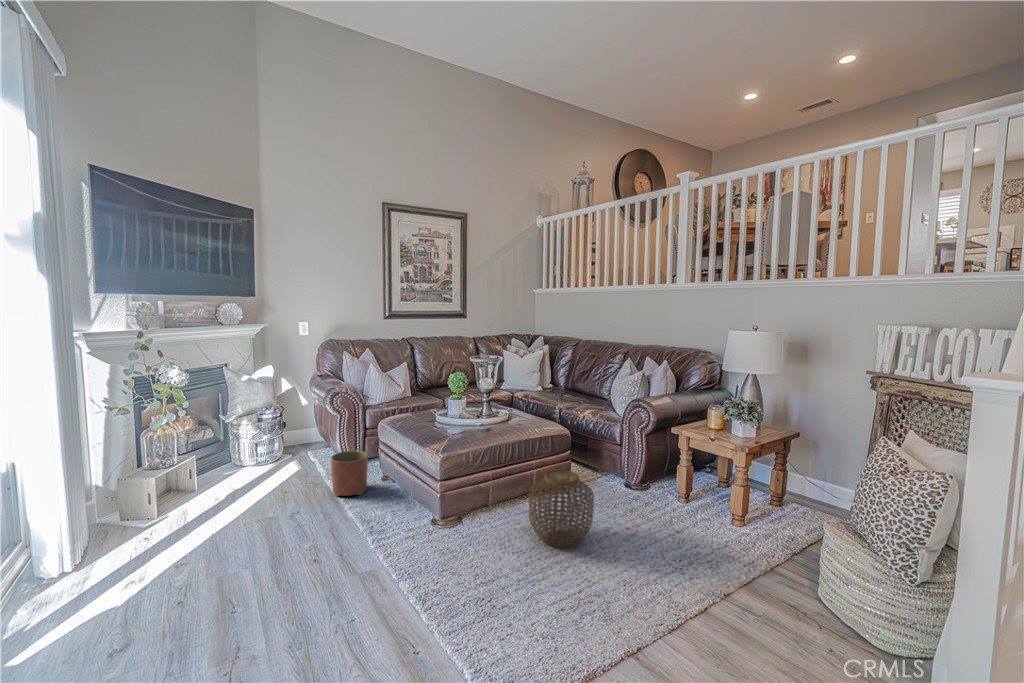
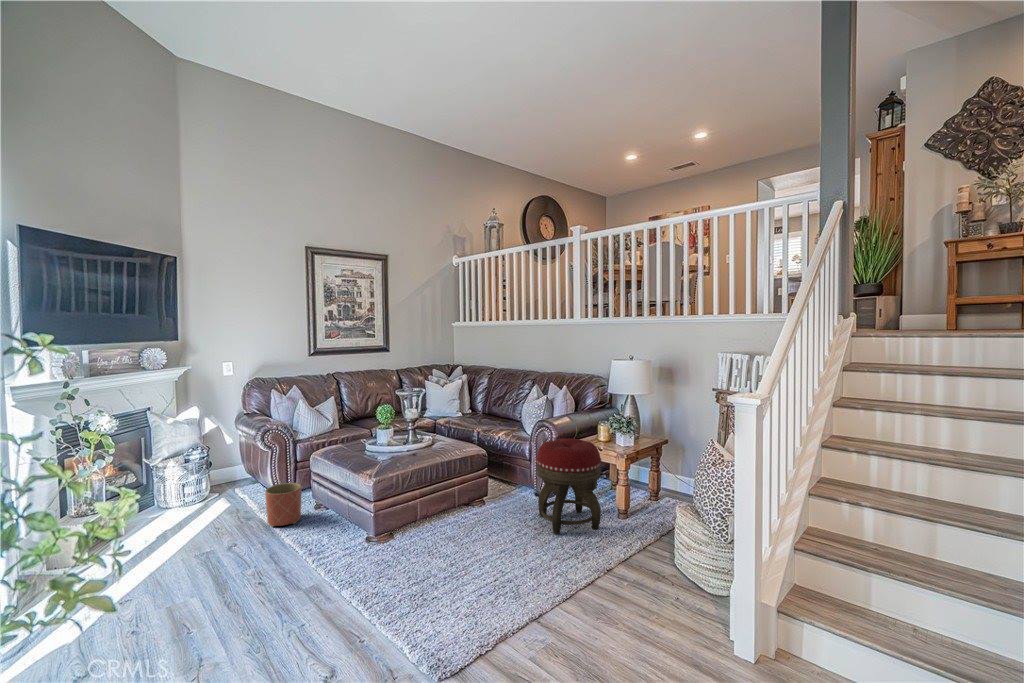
footstool: none [631,423,714,537] -> present [537,439,601,534]
woven basket: present [529,470,594,548] -> none [452,484,507,551]

